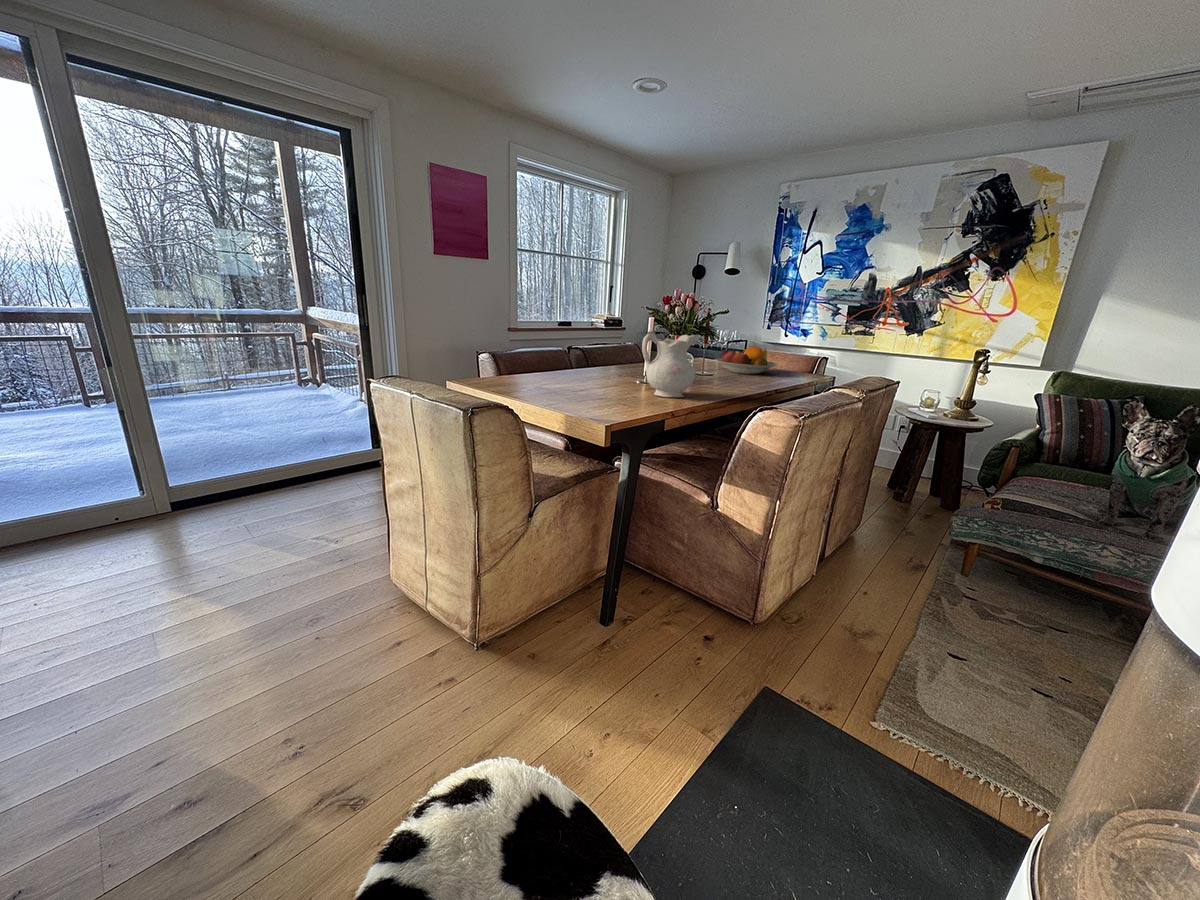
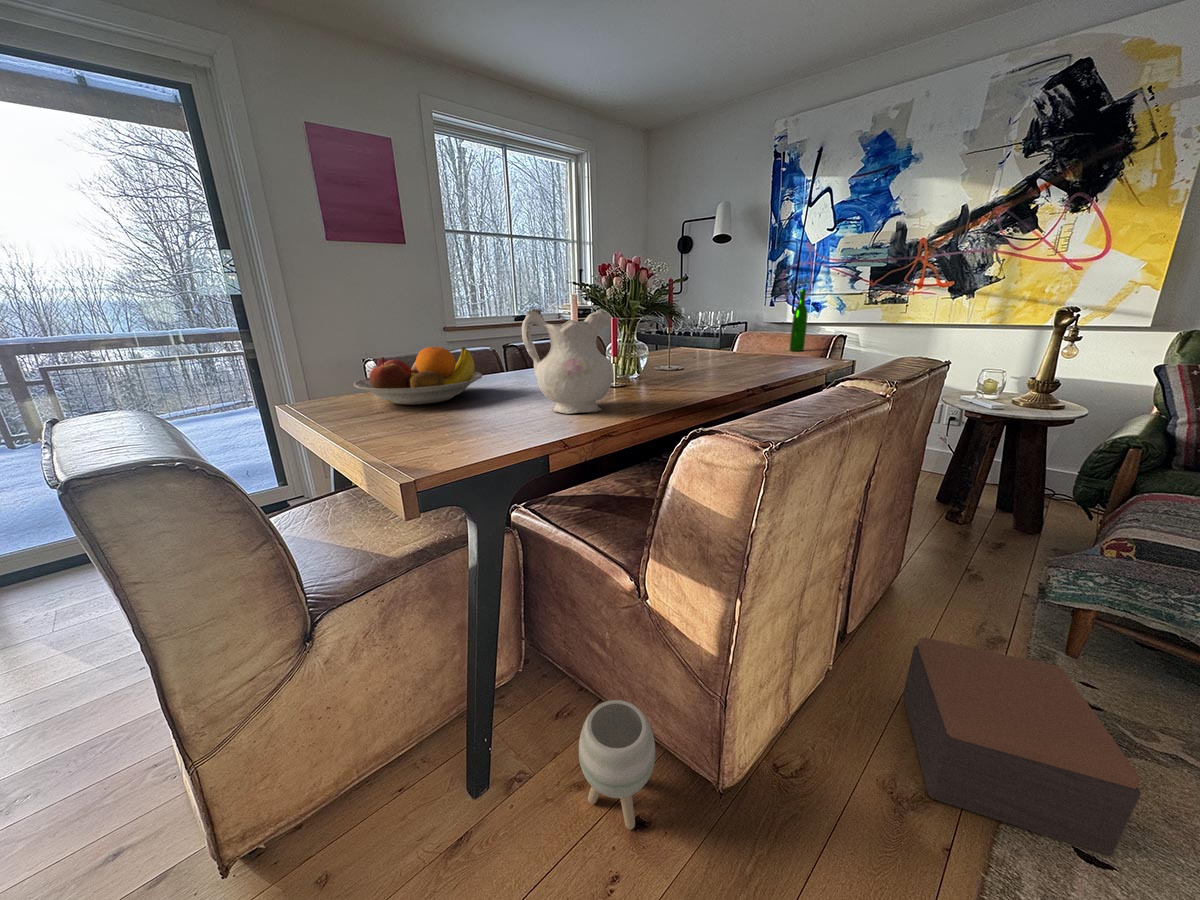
wine bottle: none [786,321,802,367] -> present [790,289,808,351]
fruit bowl: present [715,346,777,374] -> present [354,347,482,405]
footstool: none [857,551,981,658] -> present [903,638,1141,856]
planter: none [672,569,718,642] -> present [579,700,655,830]

